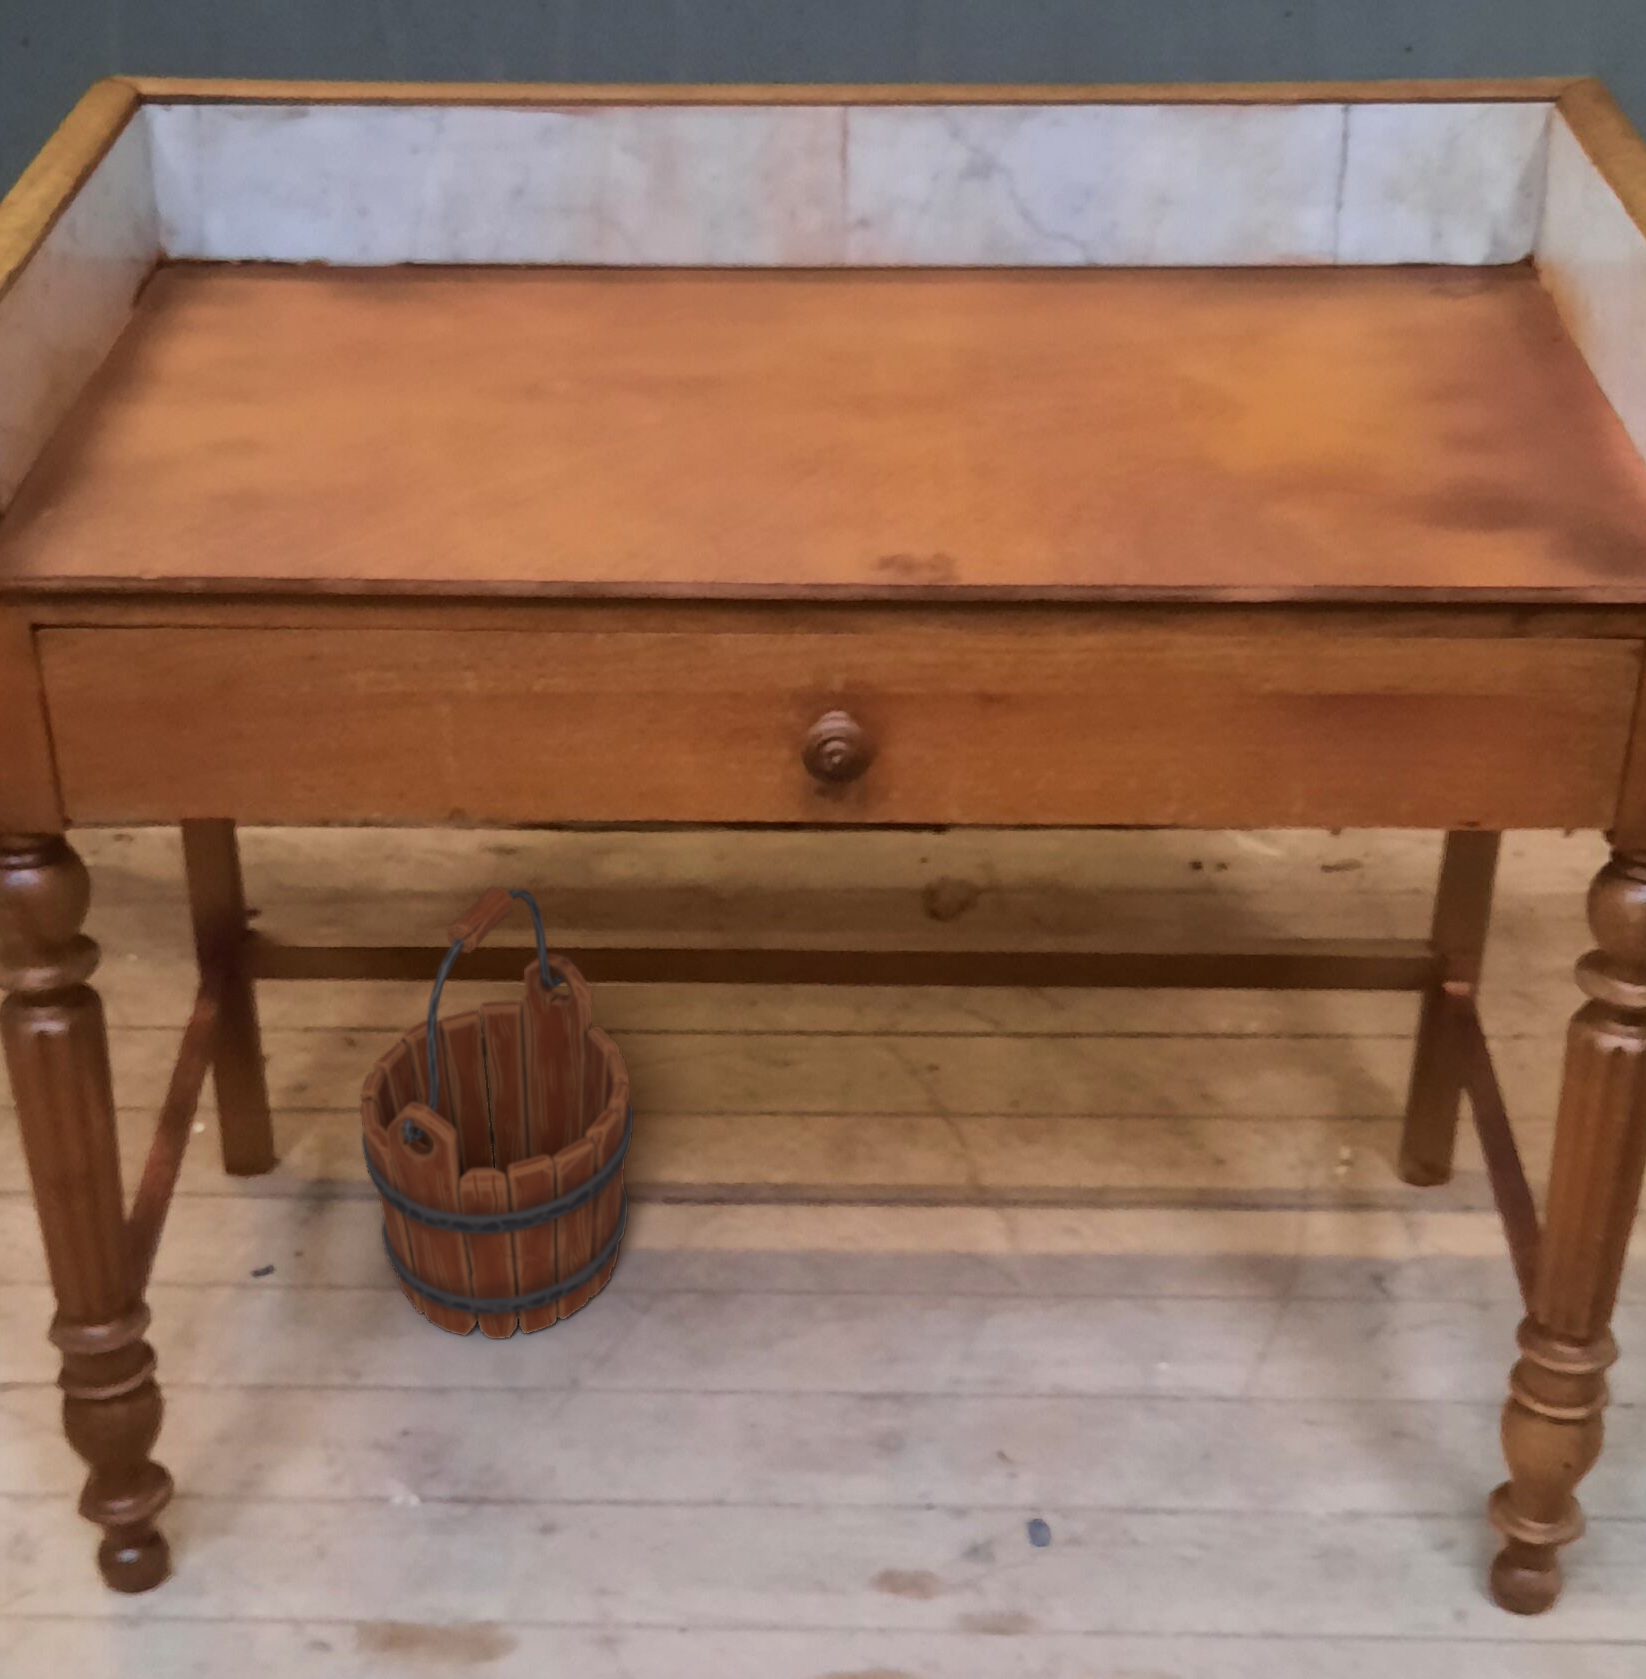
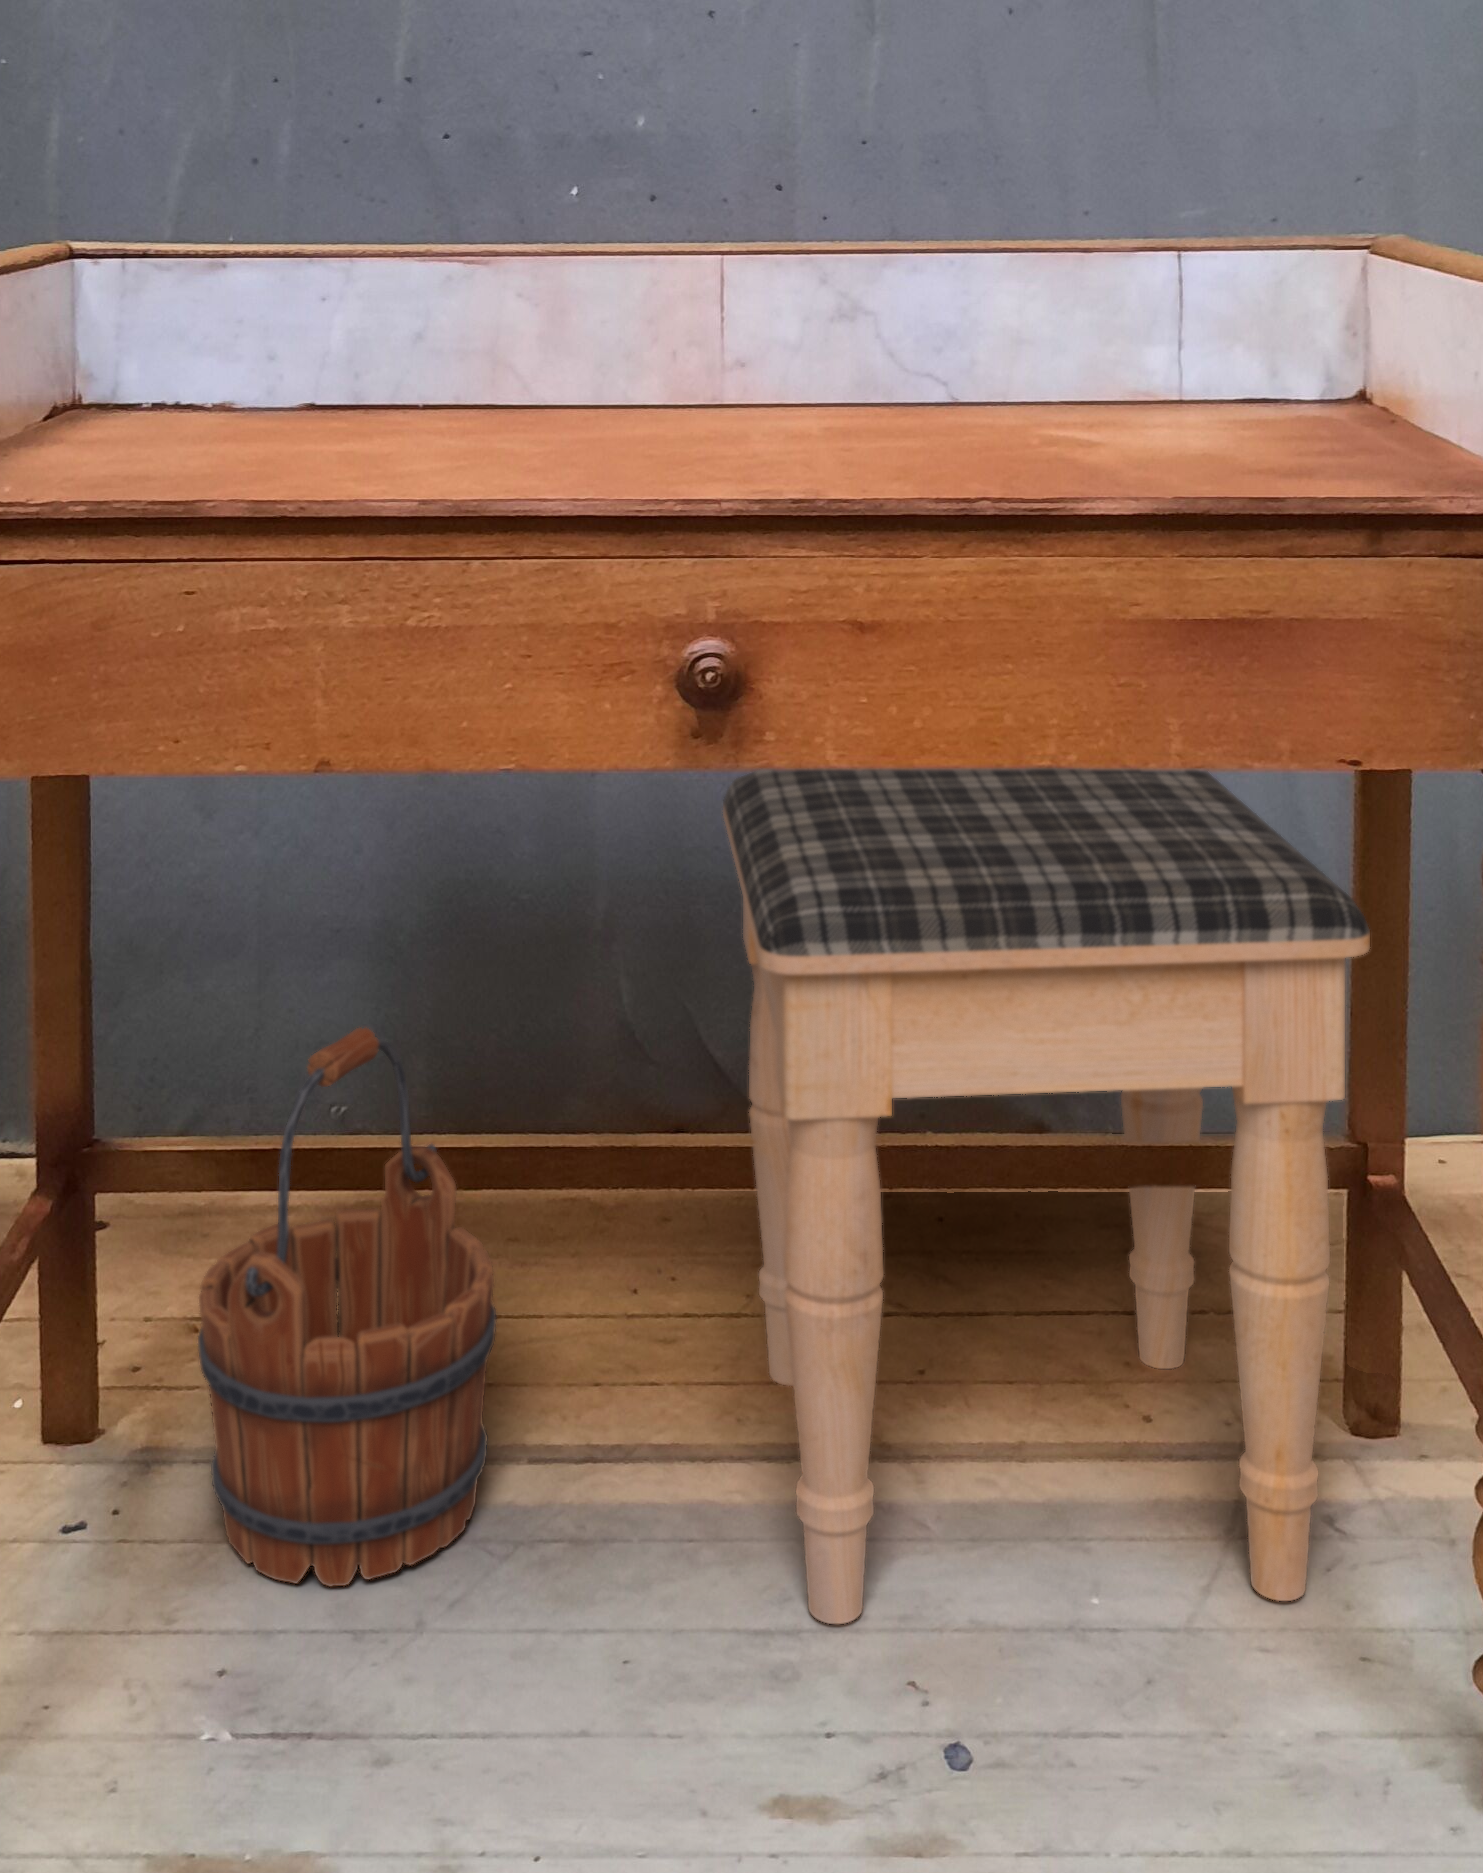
footstool: none [845,591,1476,1387] -> present [723,769,1370,1624]

